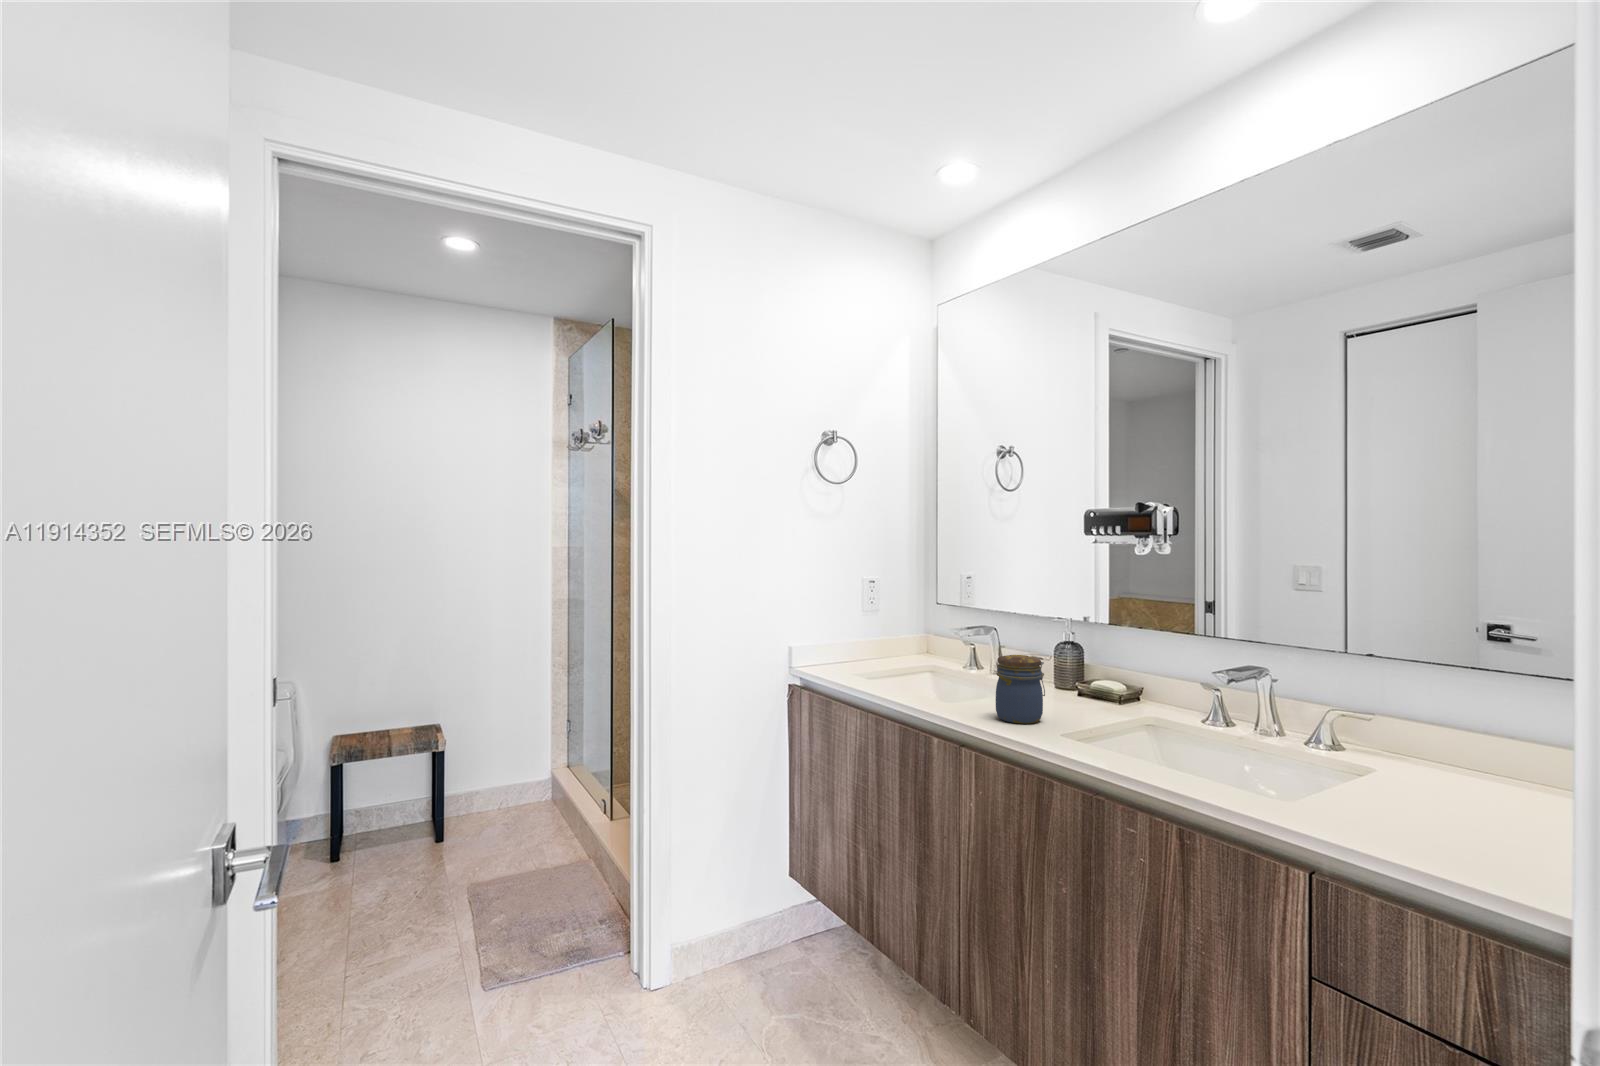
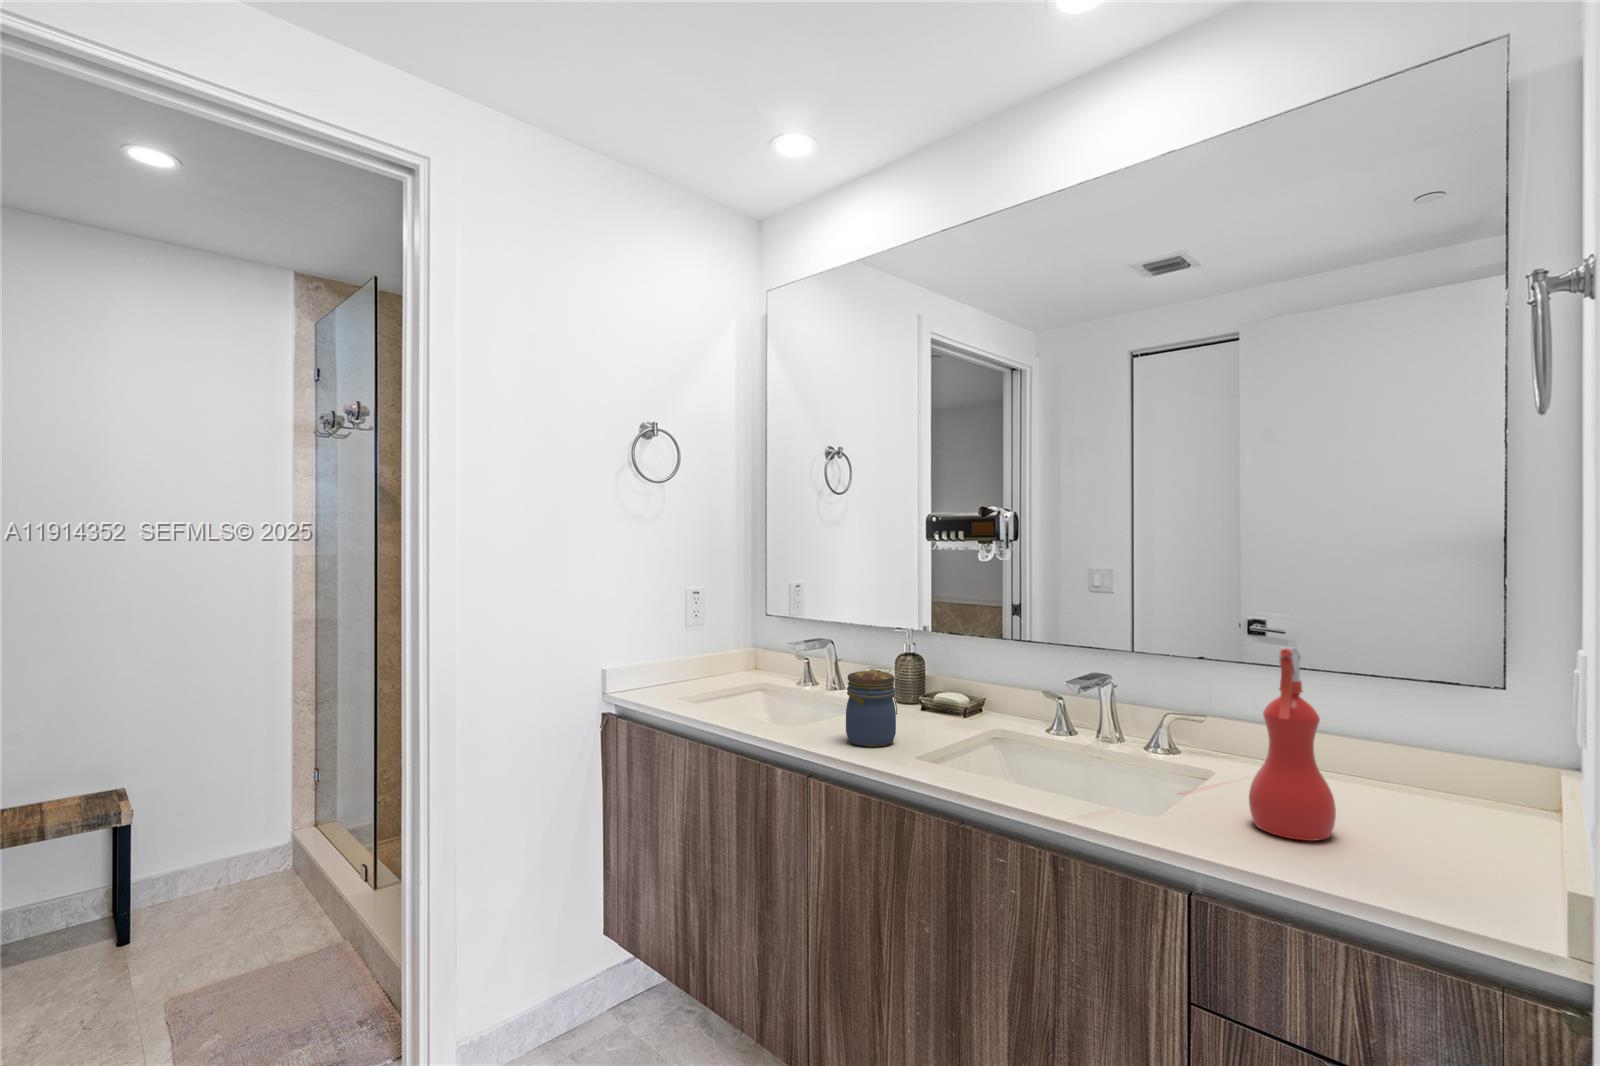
spray bottle: none [1389,642,1486,837] -> present [1249,647,1336,841]

